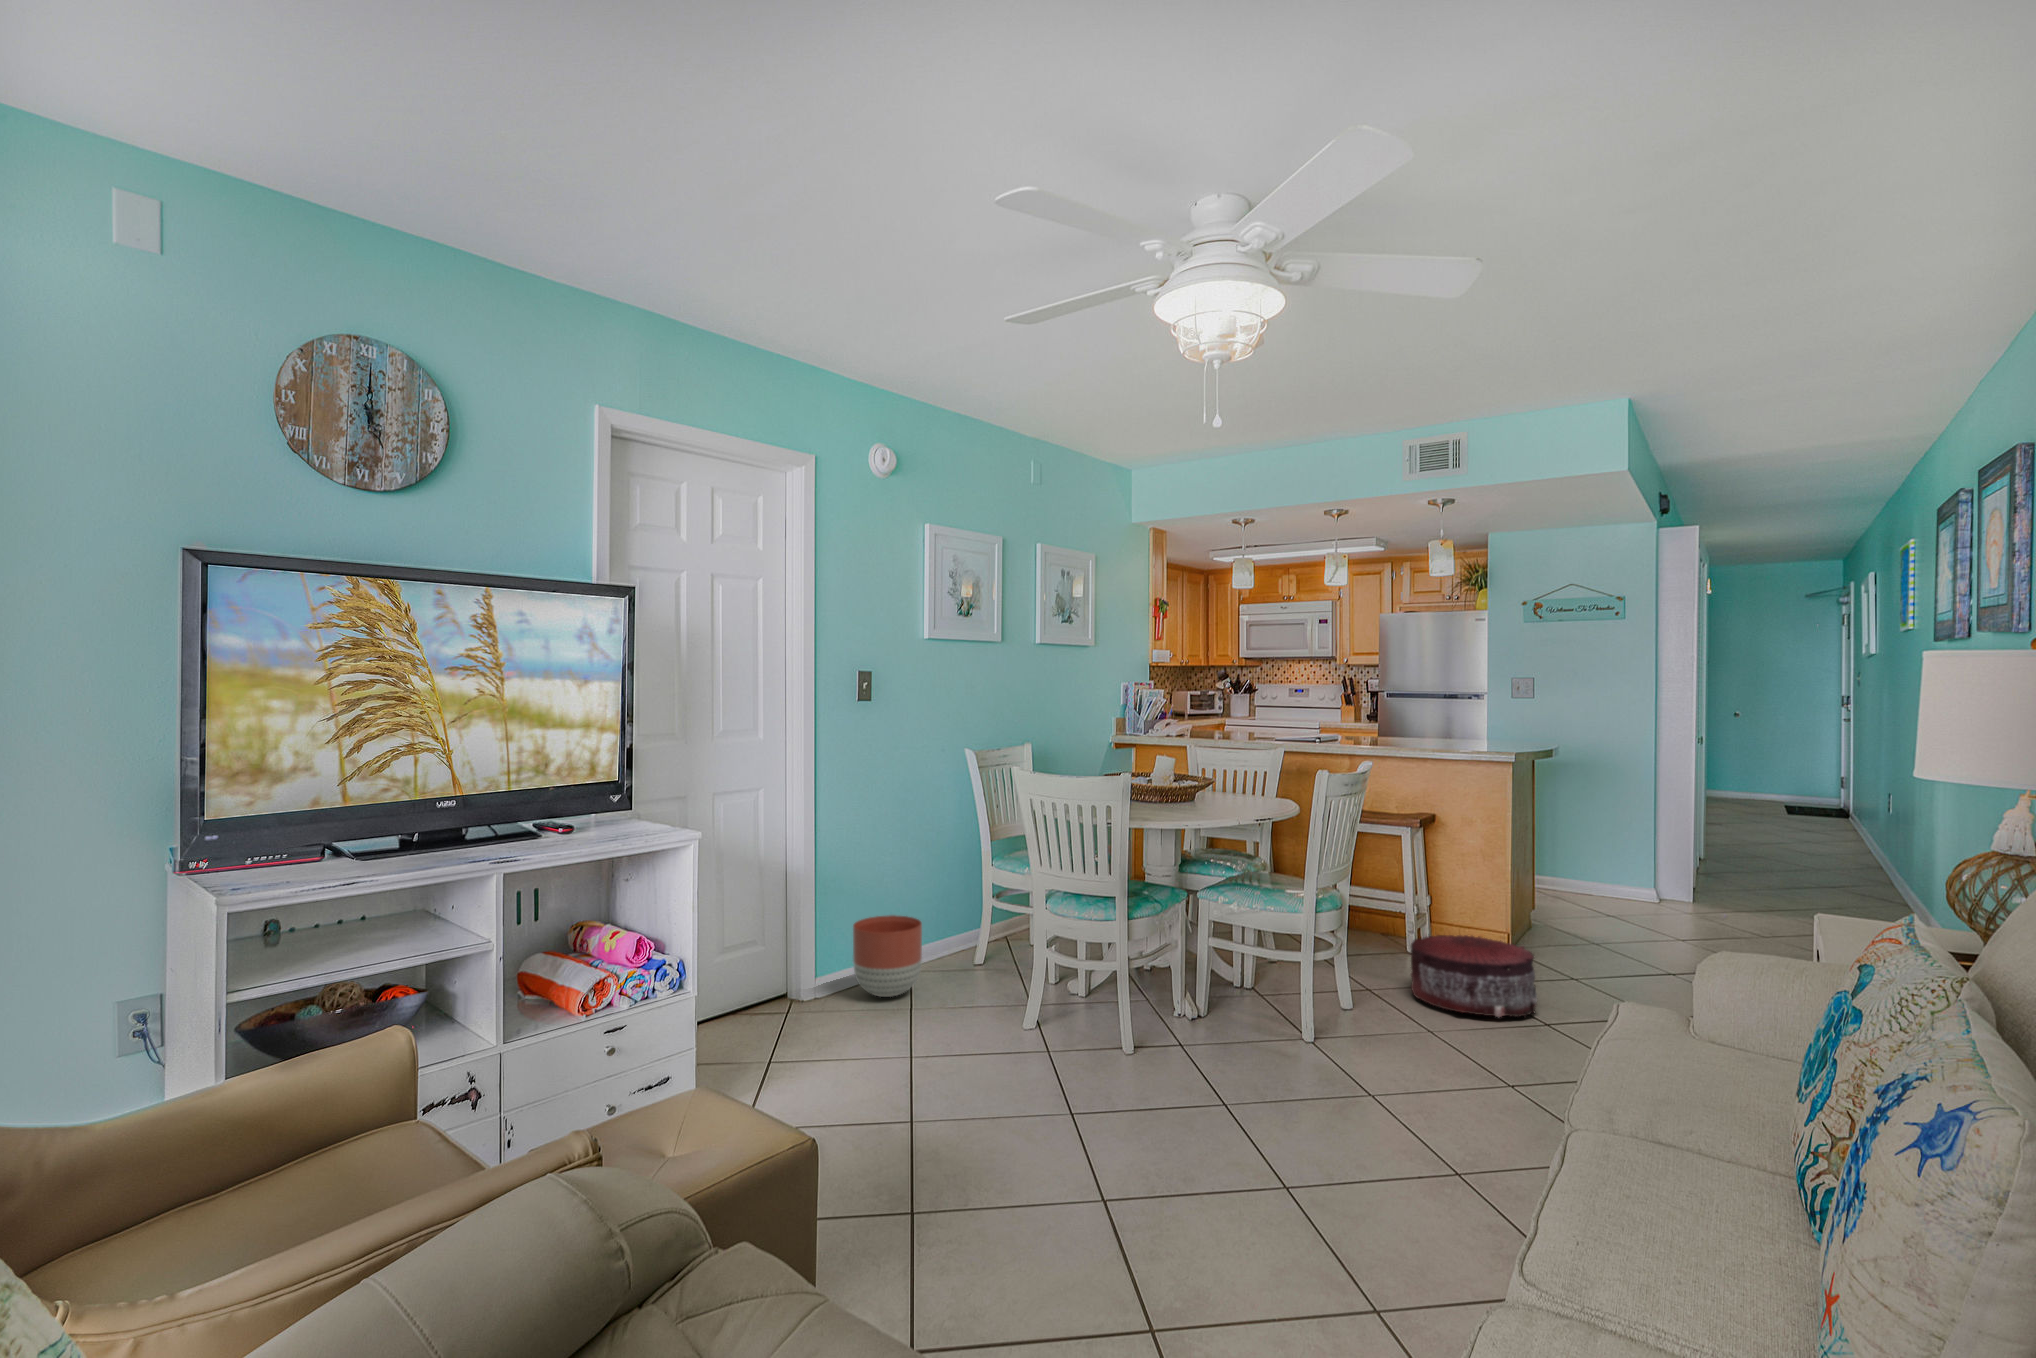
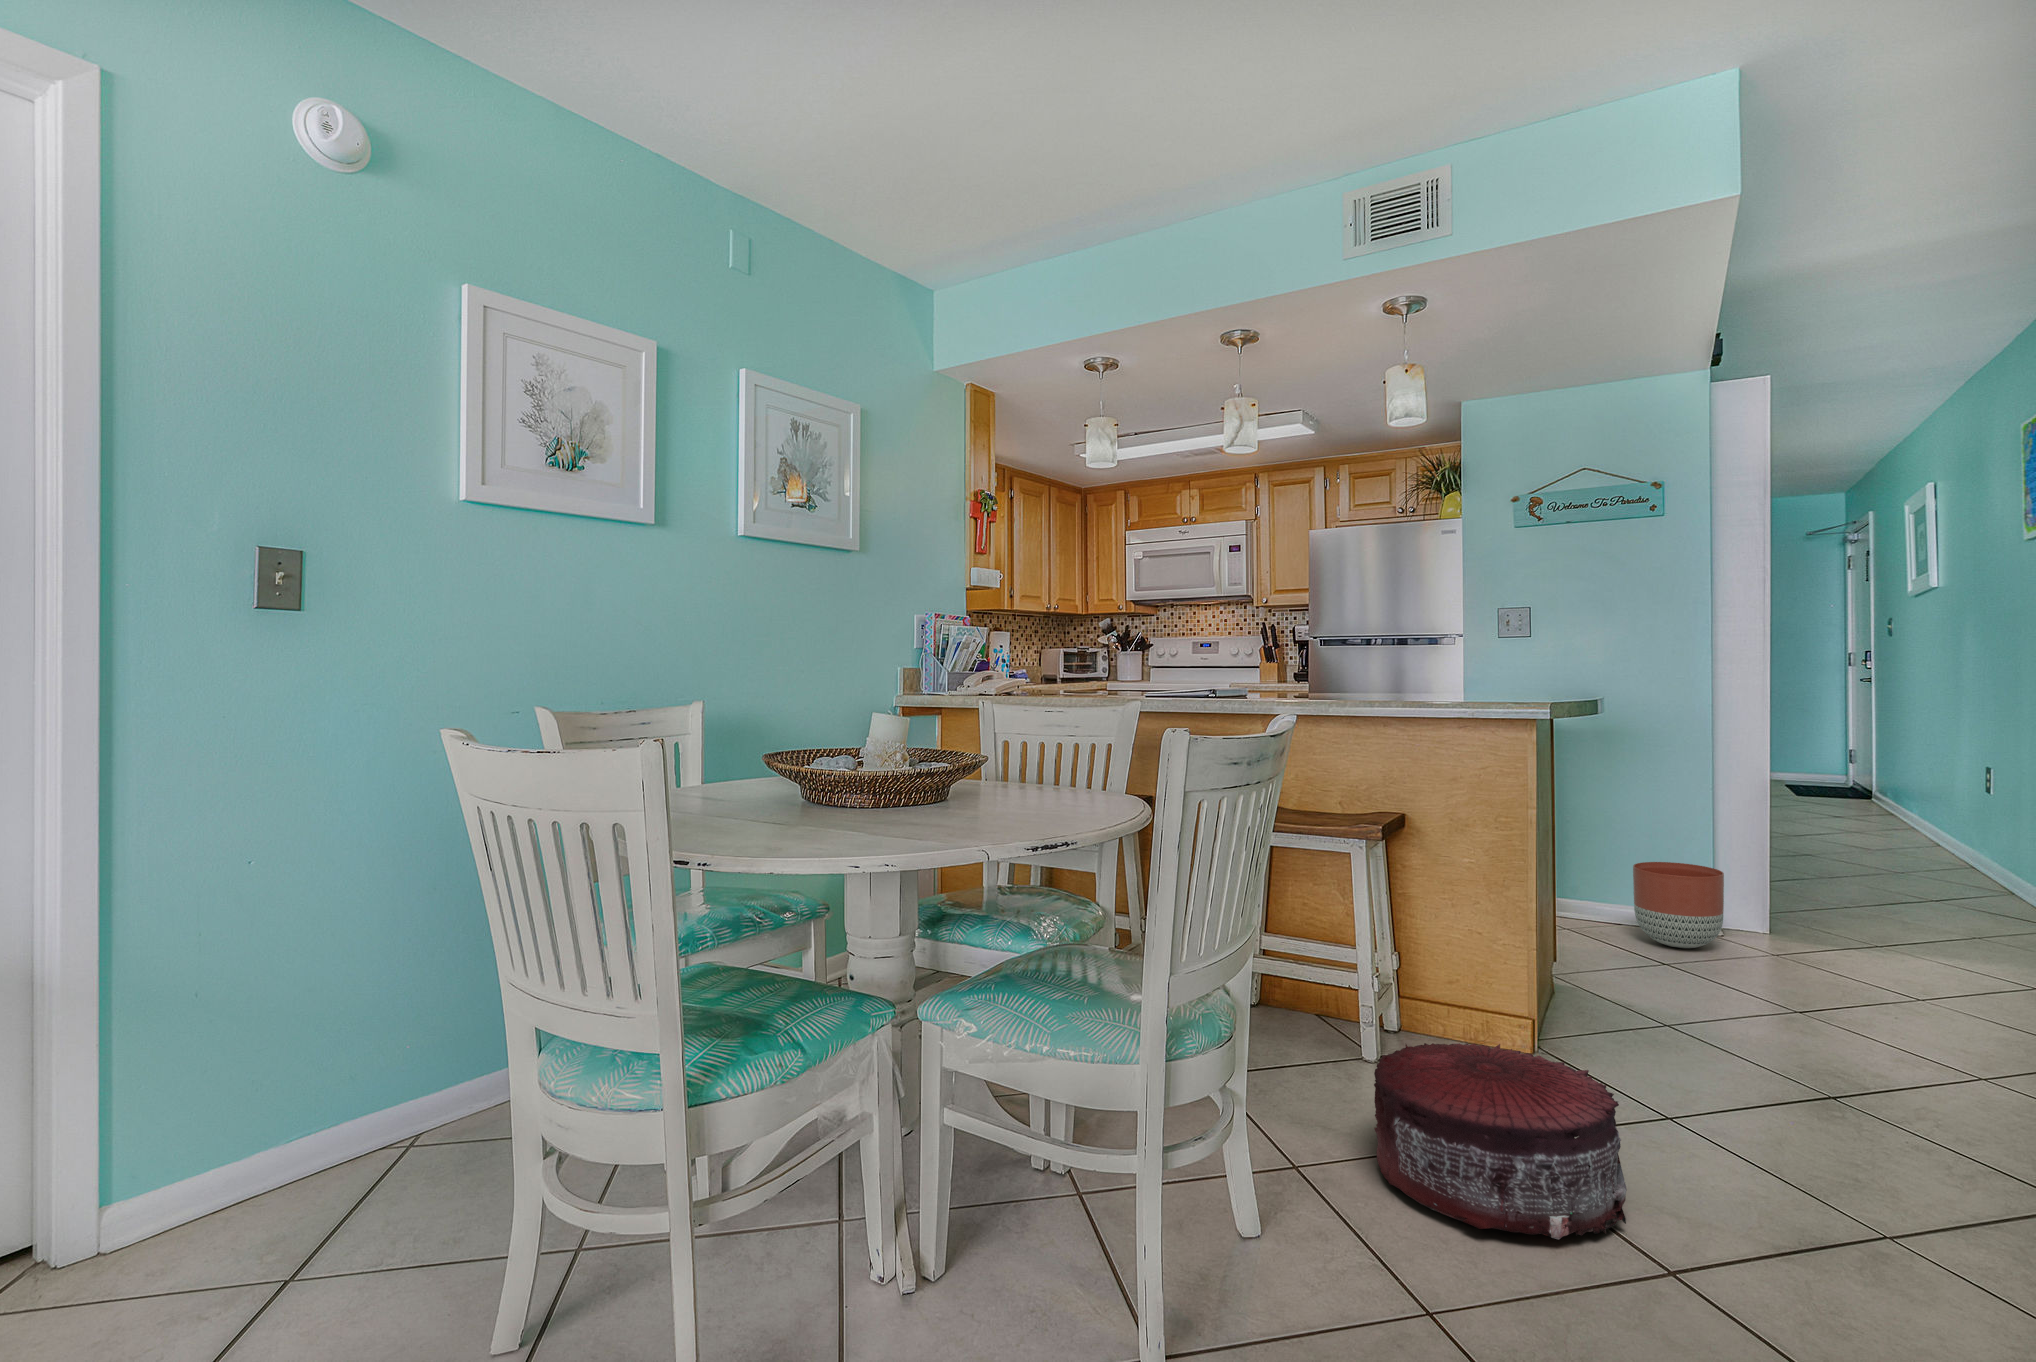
planter: present [853,915,922,997] -> present [1633,862,1724,948]

